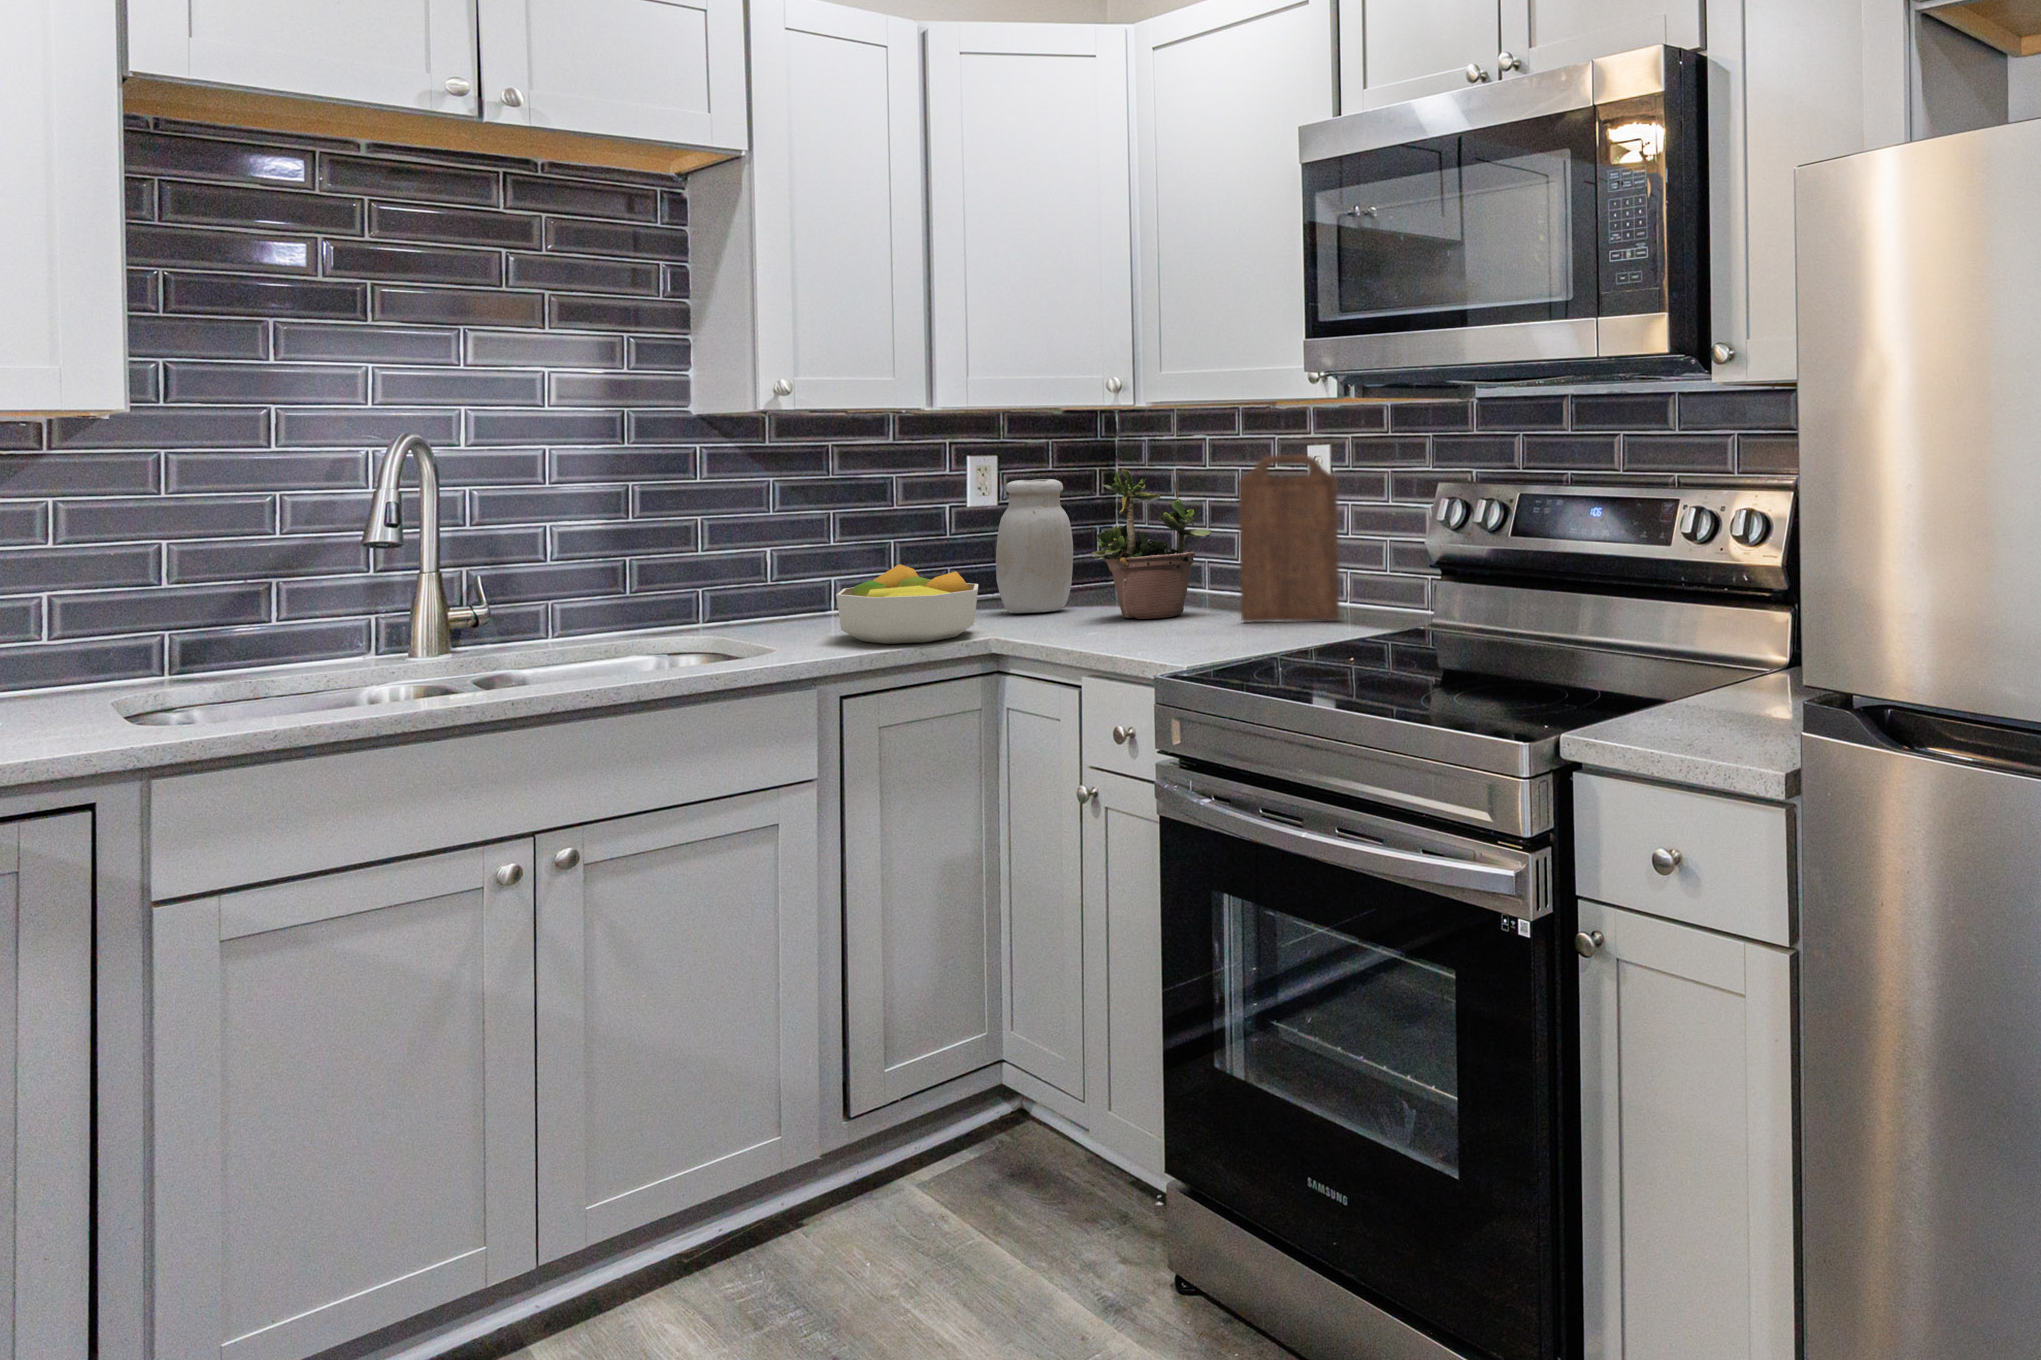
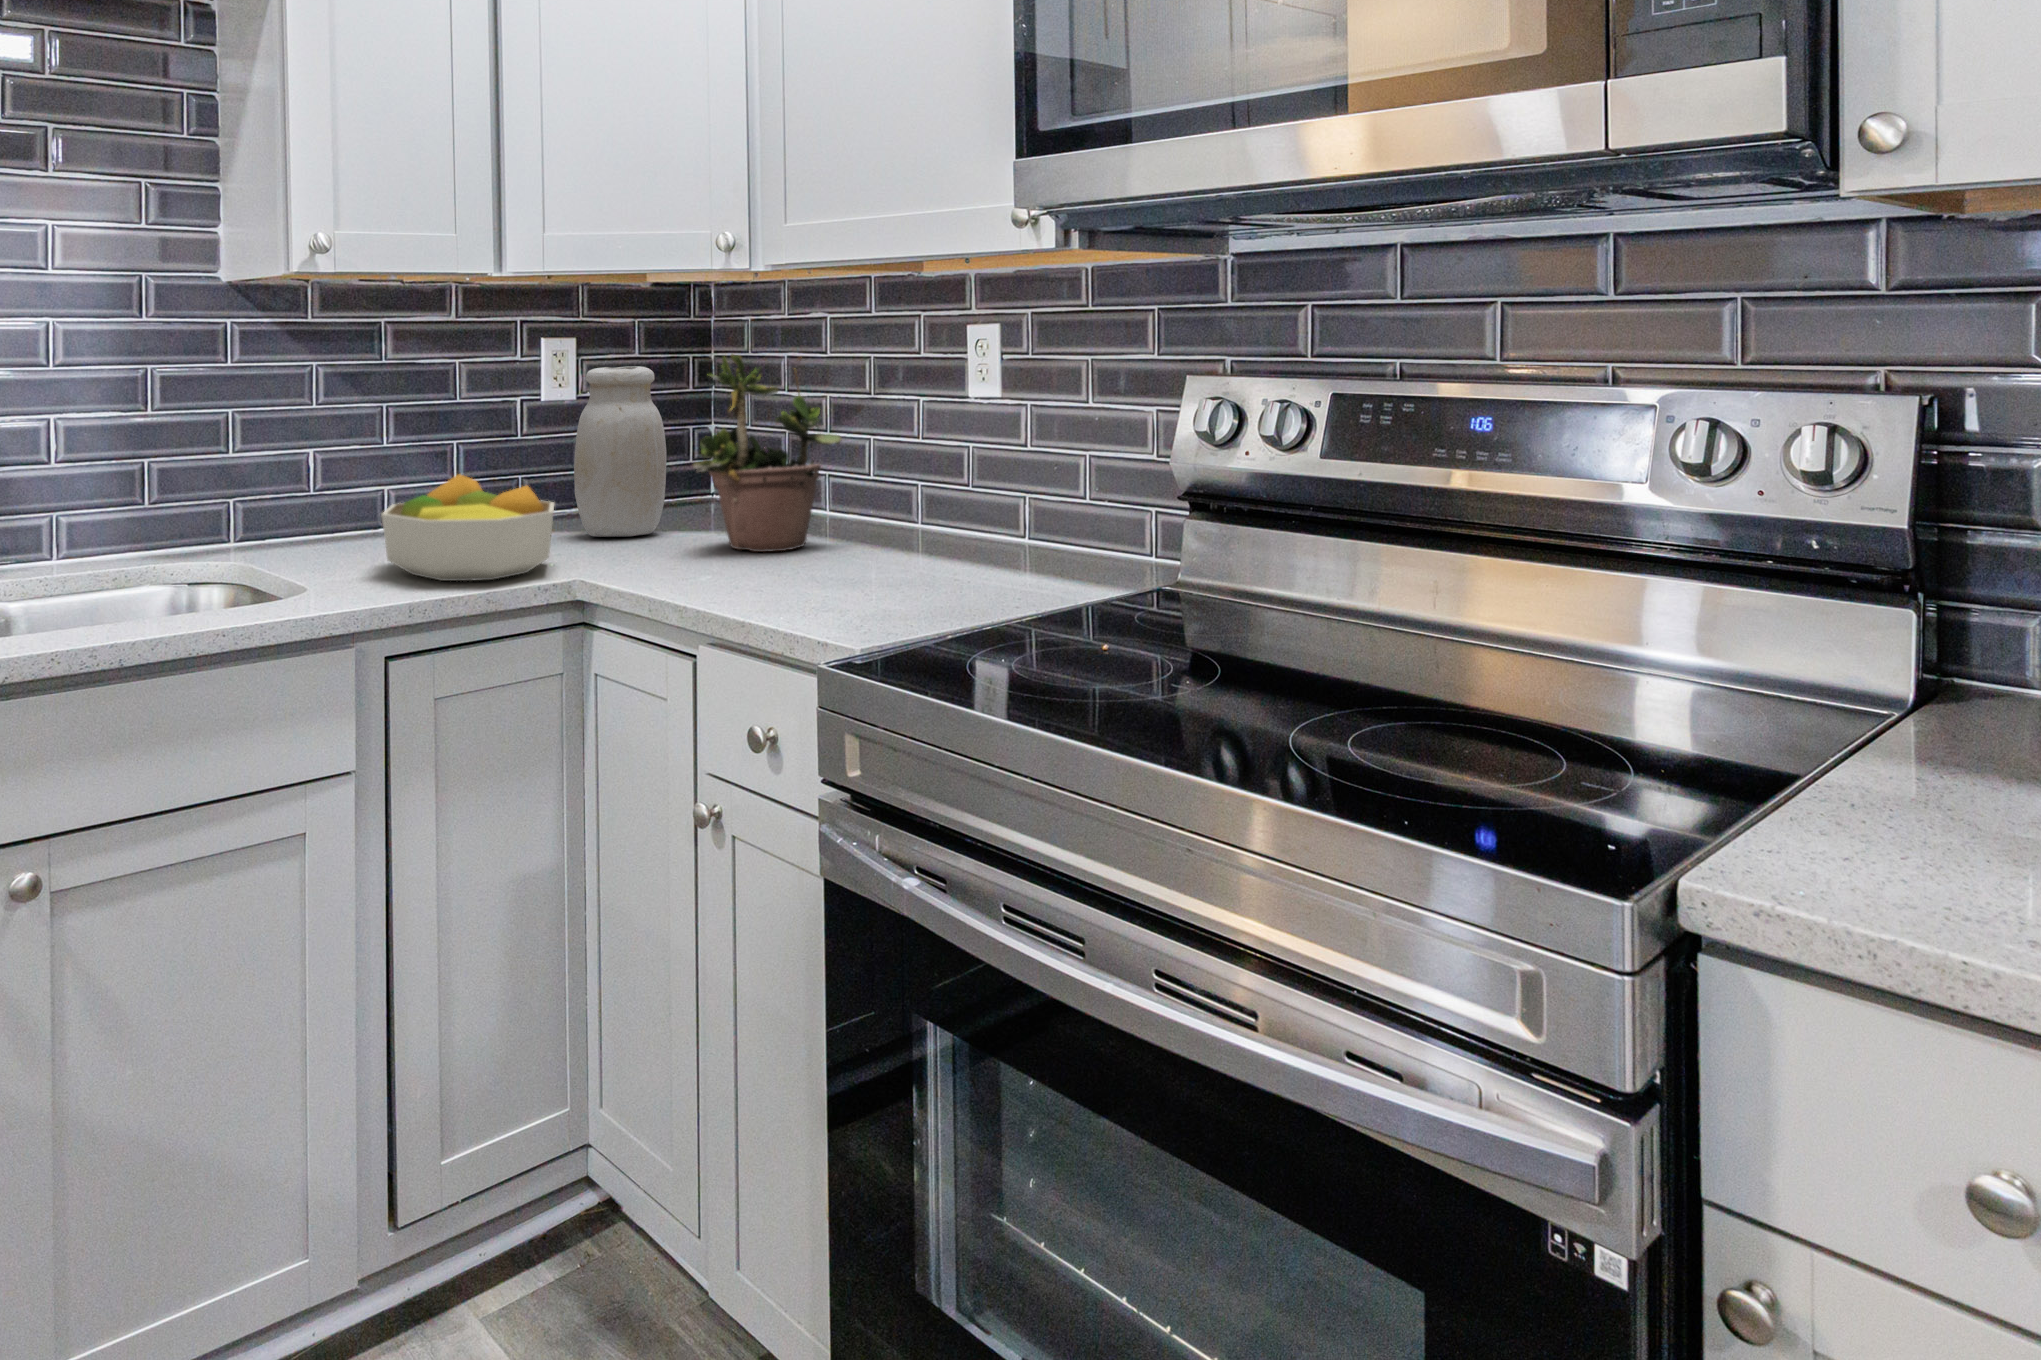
cutting board: present [1239,455,1339,622] -> none [885,336,1019,563]

